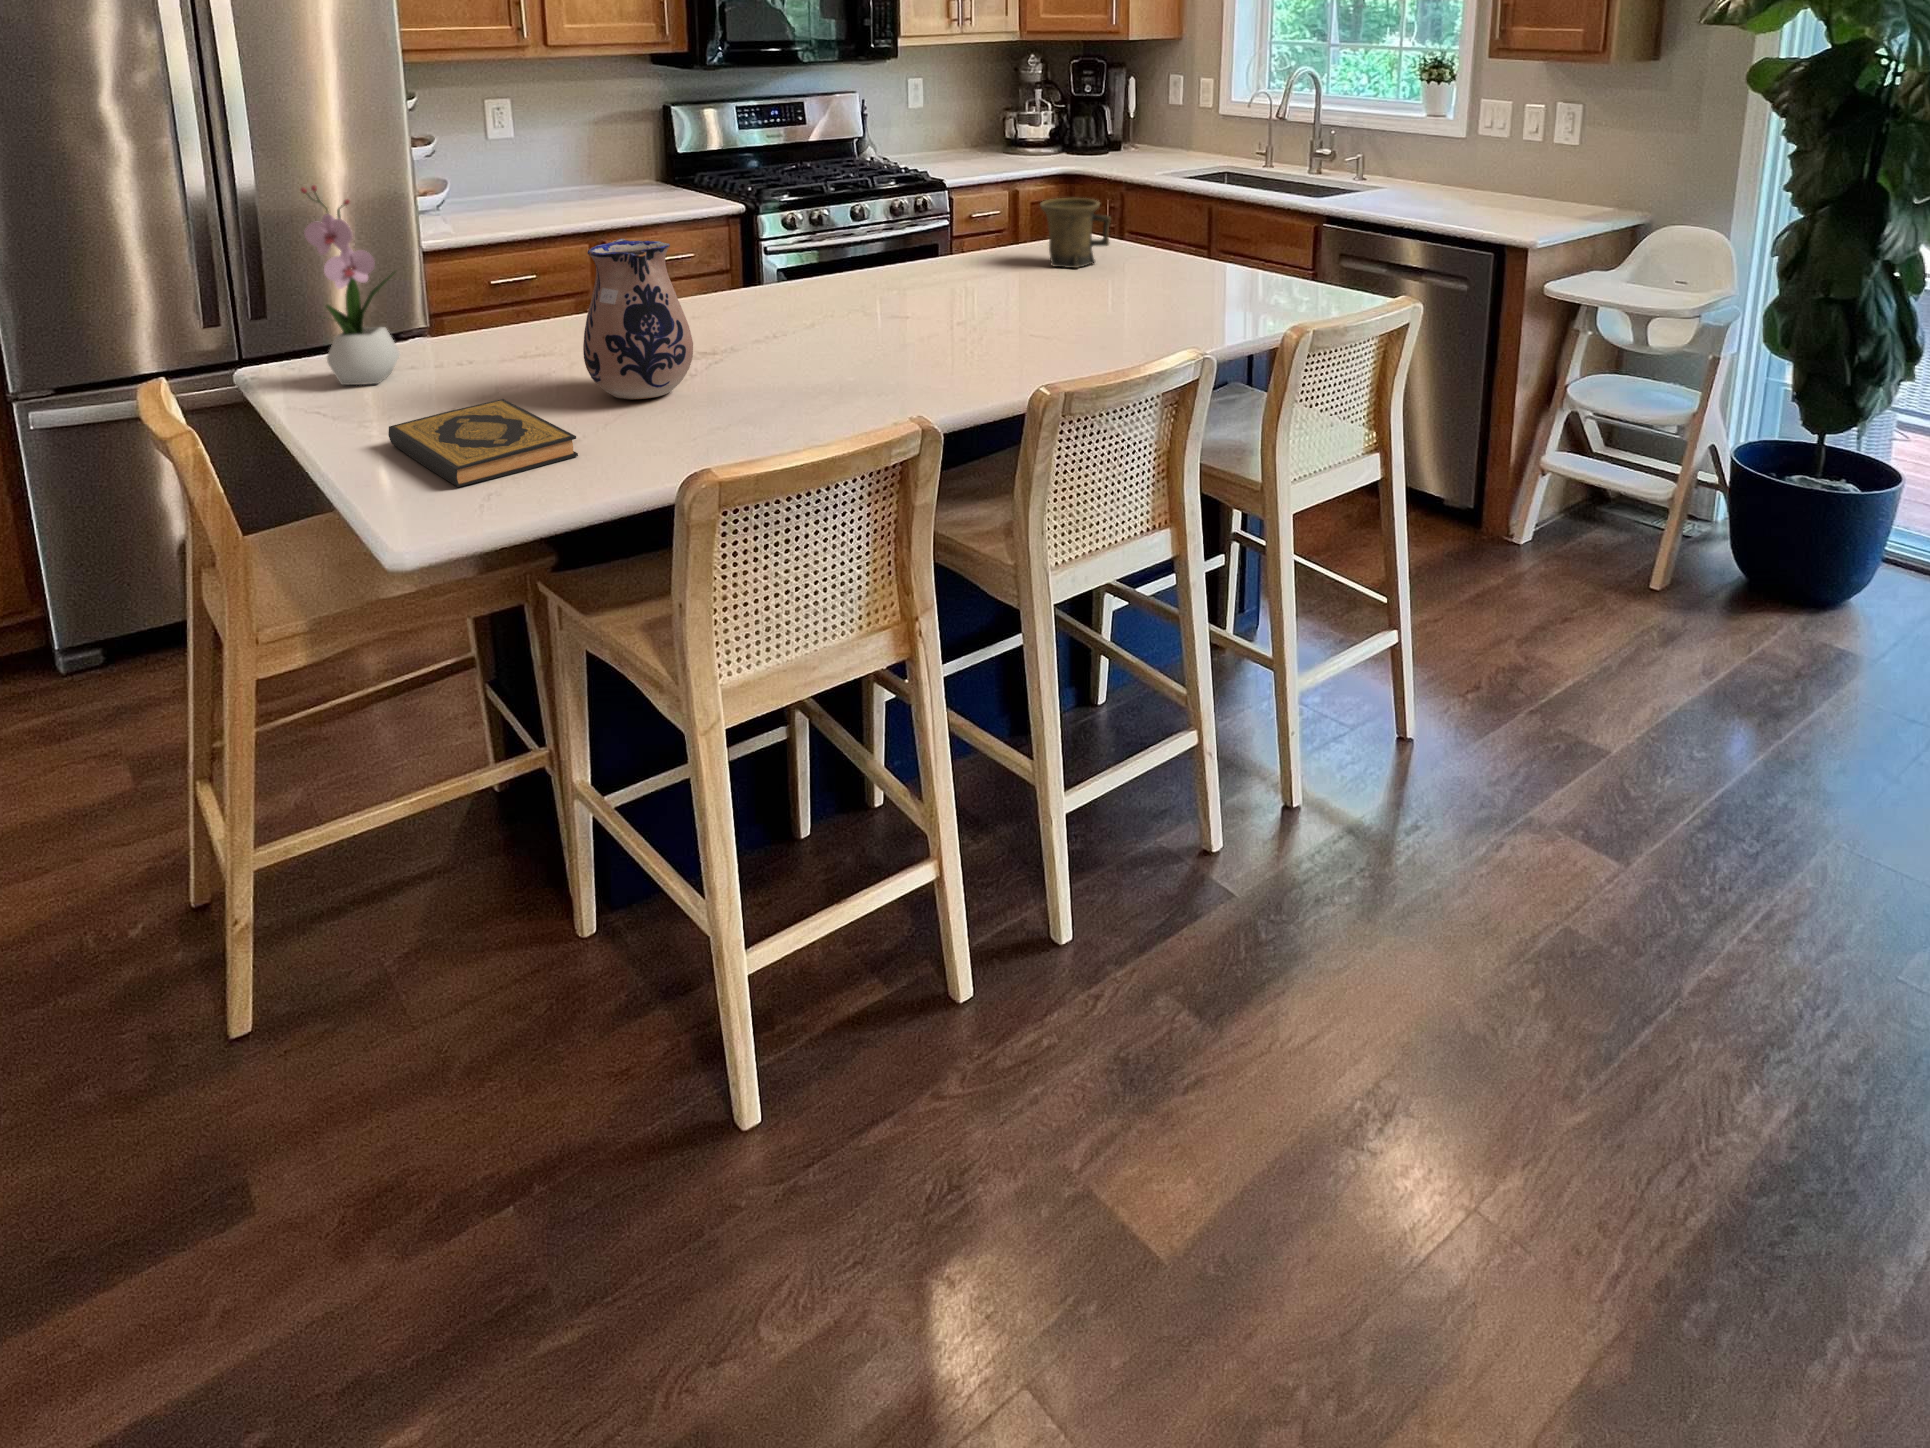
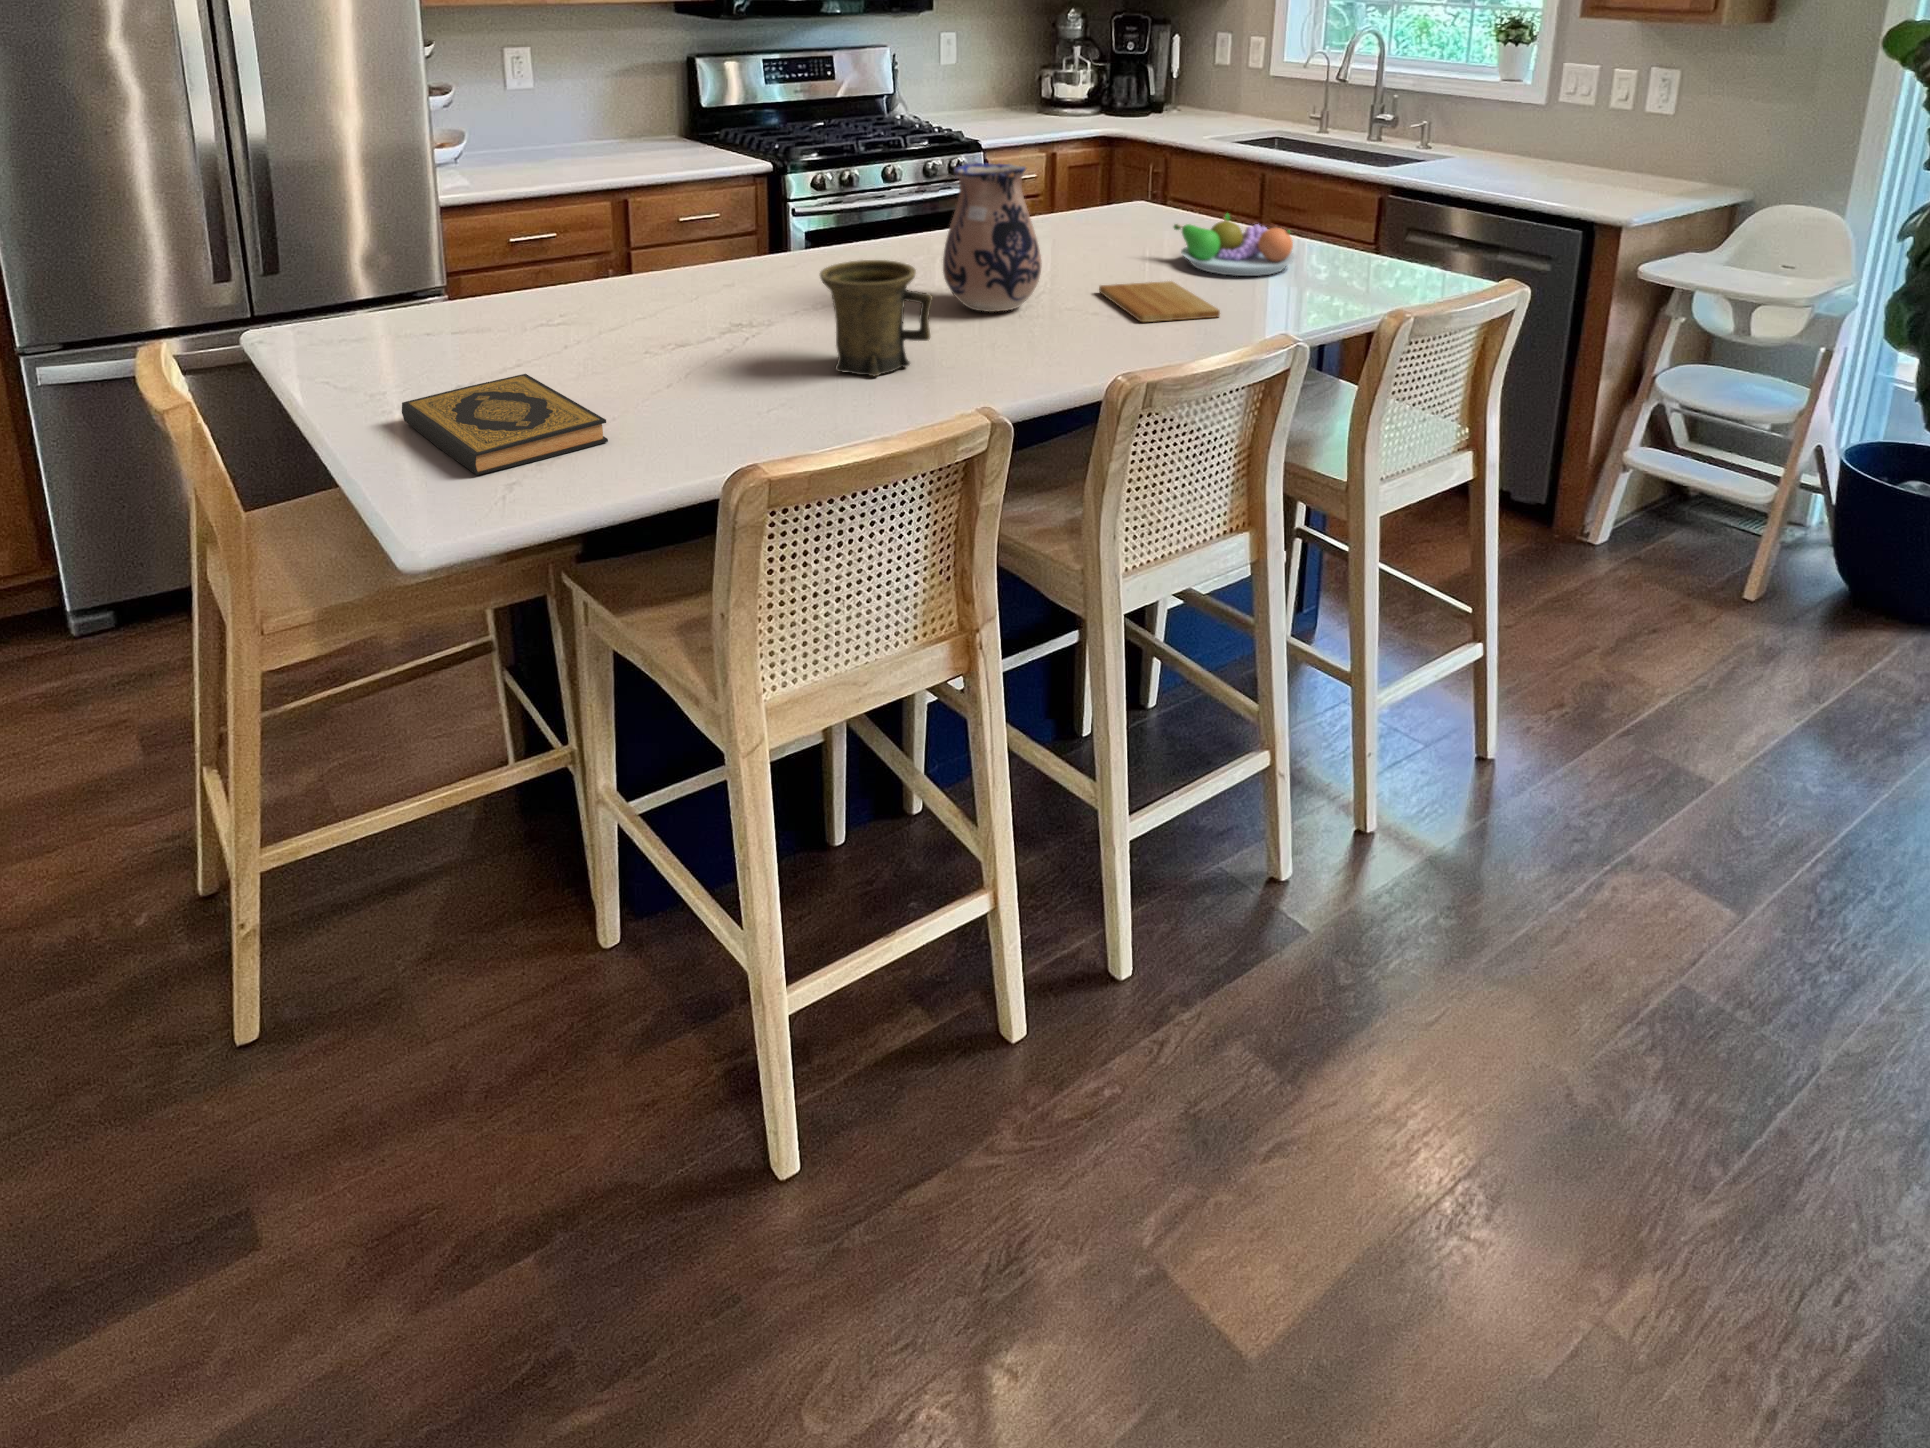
flower arrangement: present [301,185,400,385] -> none [308,134,416,352]
mug: present [1040,198,1111,268] -> present [820,260,933,376]
ceramic pitcher: present [583,239,693,399] -> present [943,162,1041,312]
fruit bowl: none [1109,242,1220,299] -> present [1174,213,1296,276]
cutting board: none [1037,305,1143,342] -> present [1099,281,1220,322]

